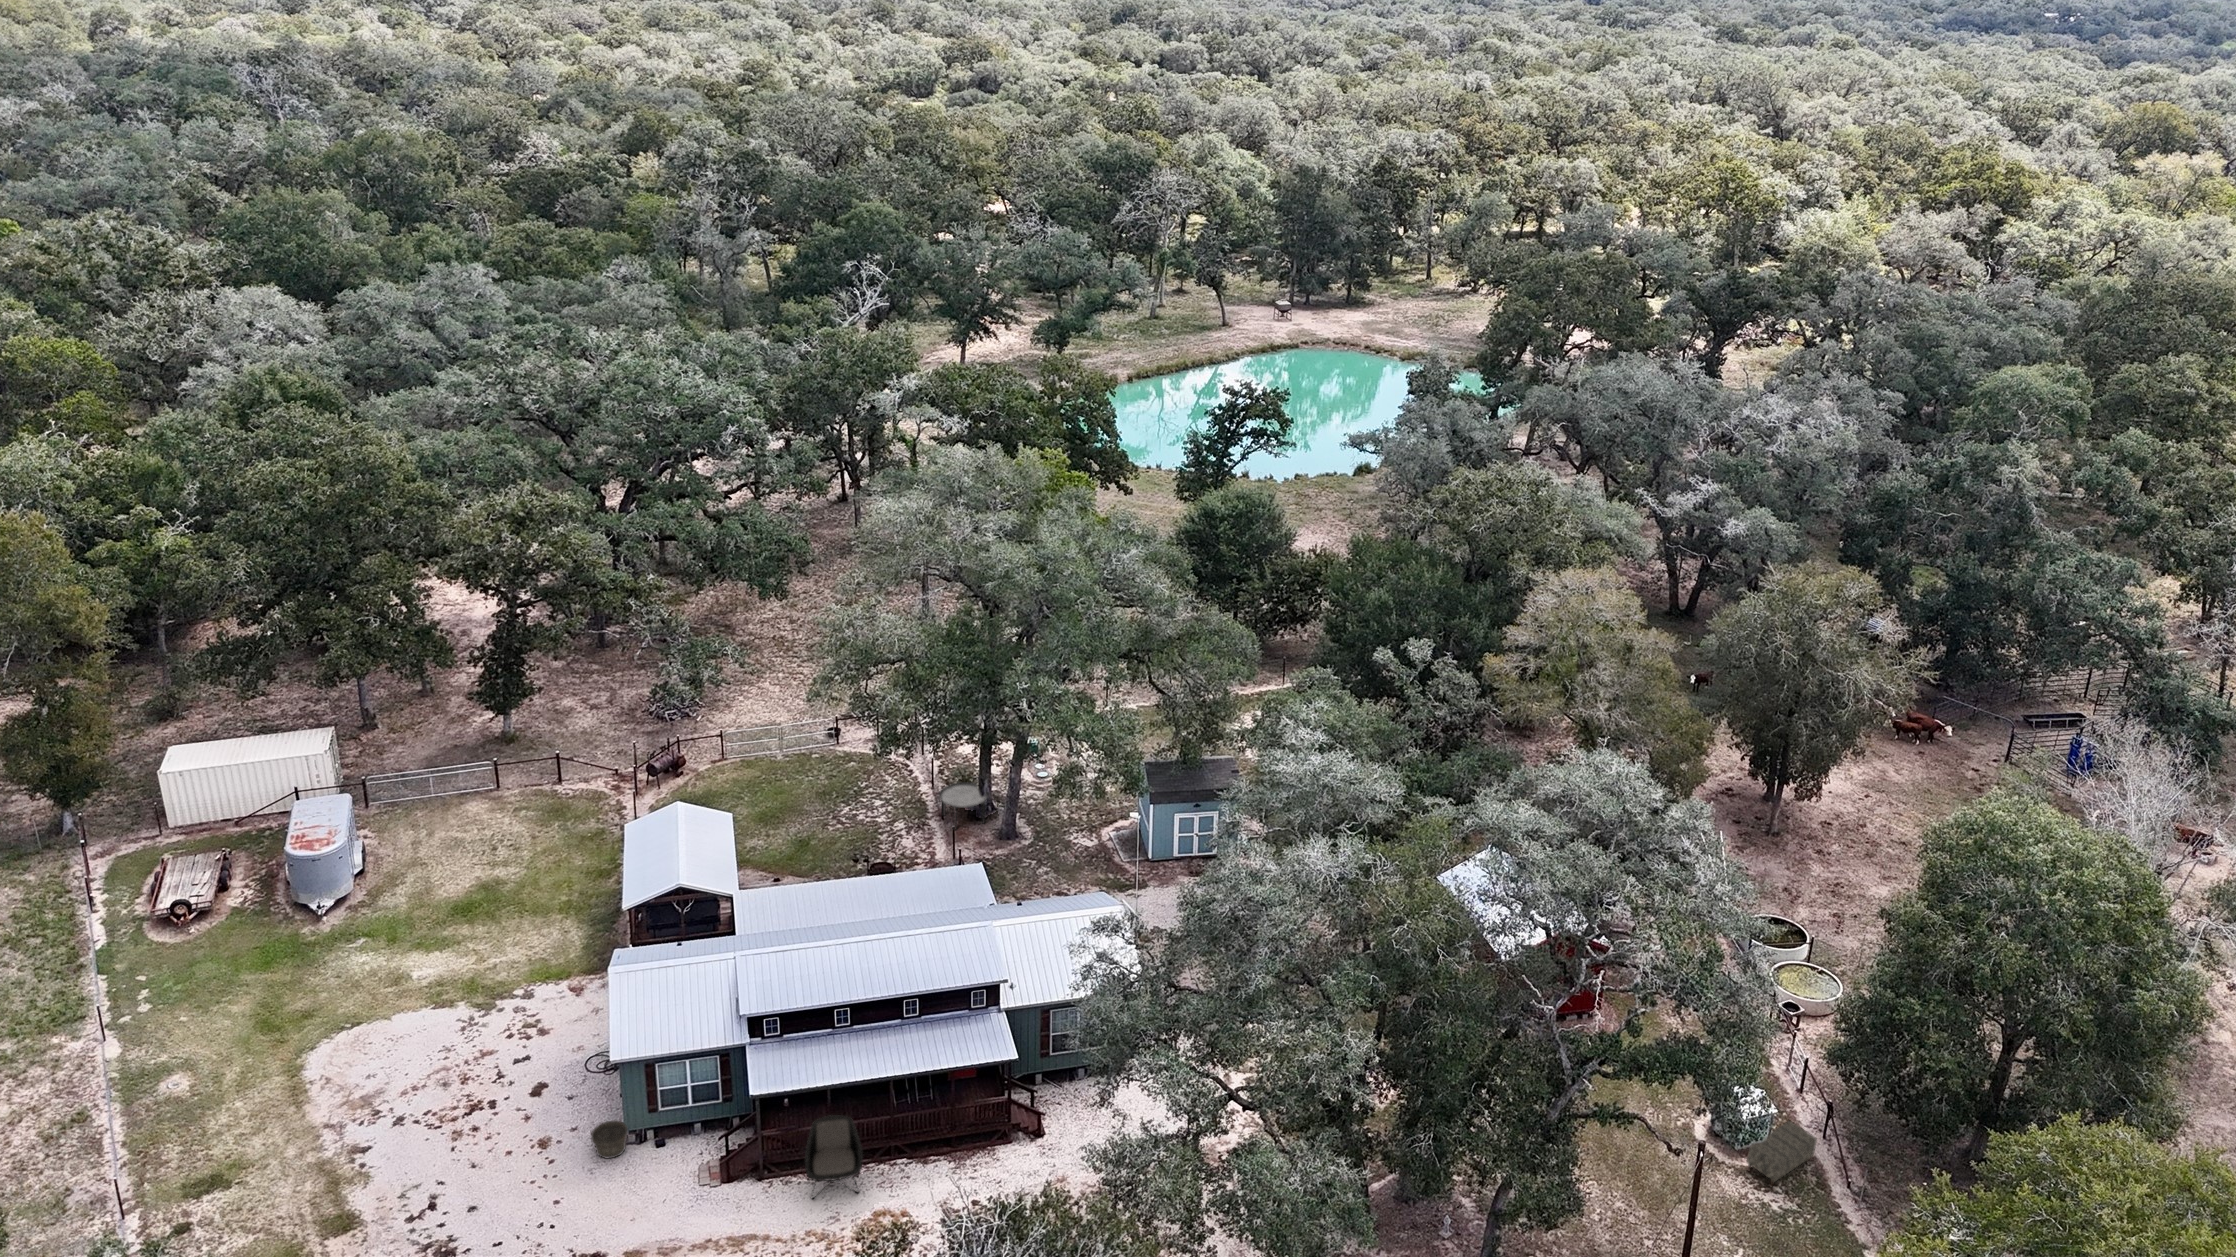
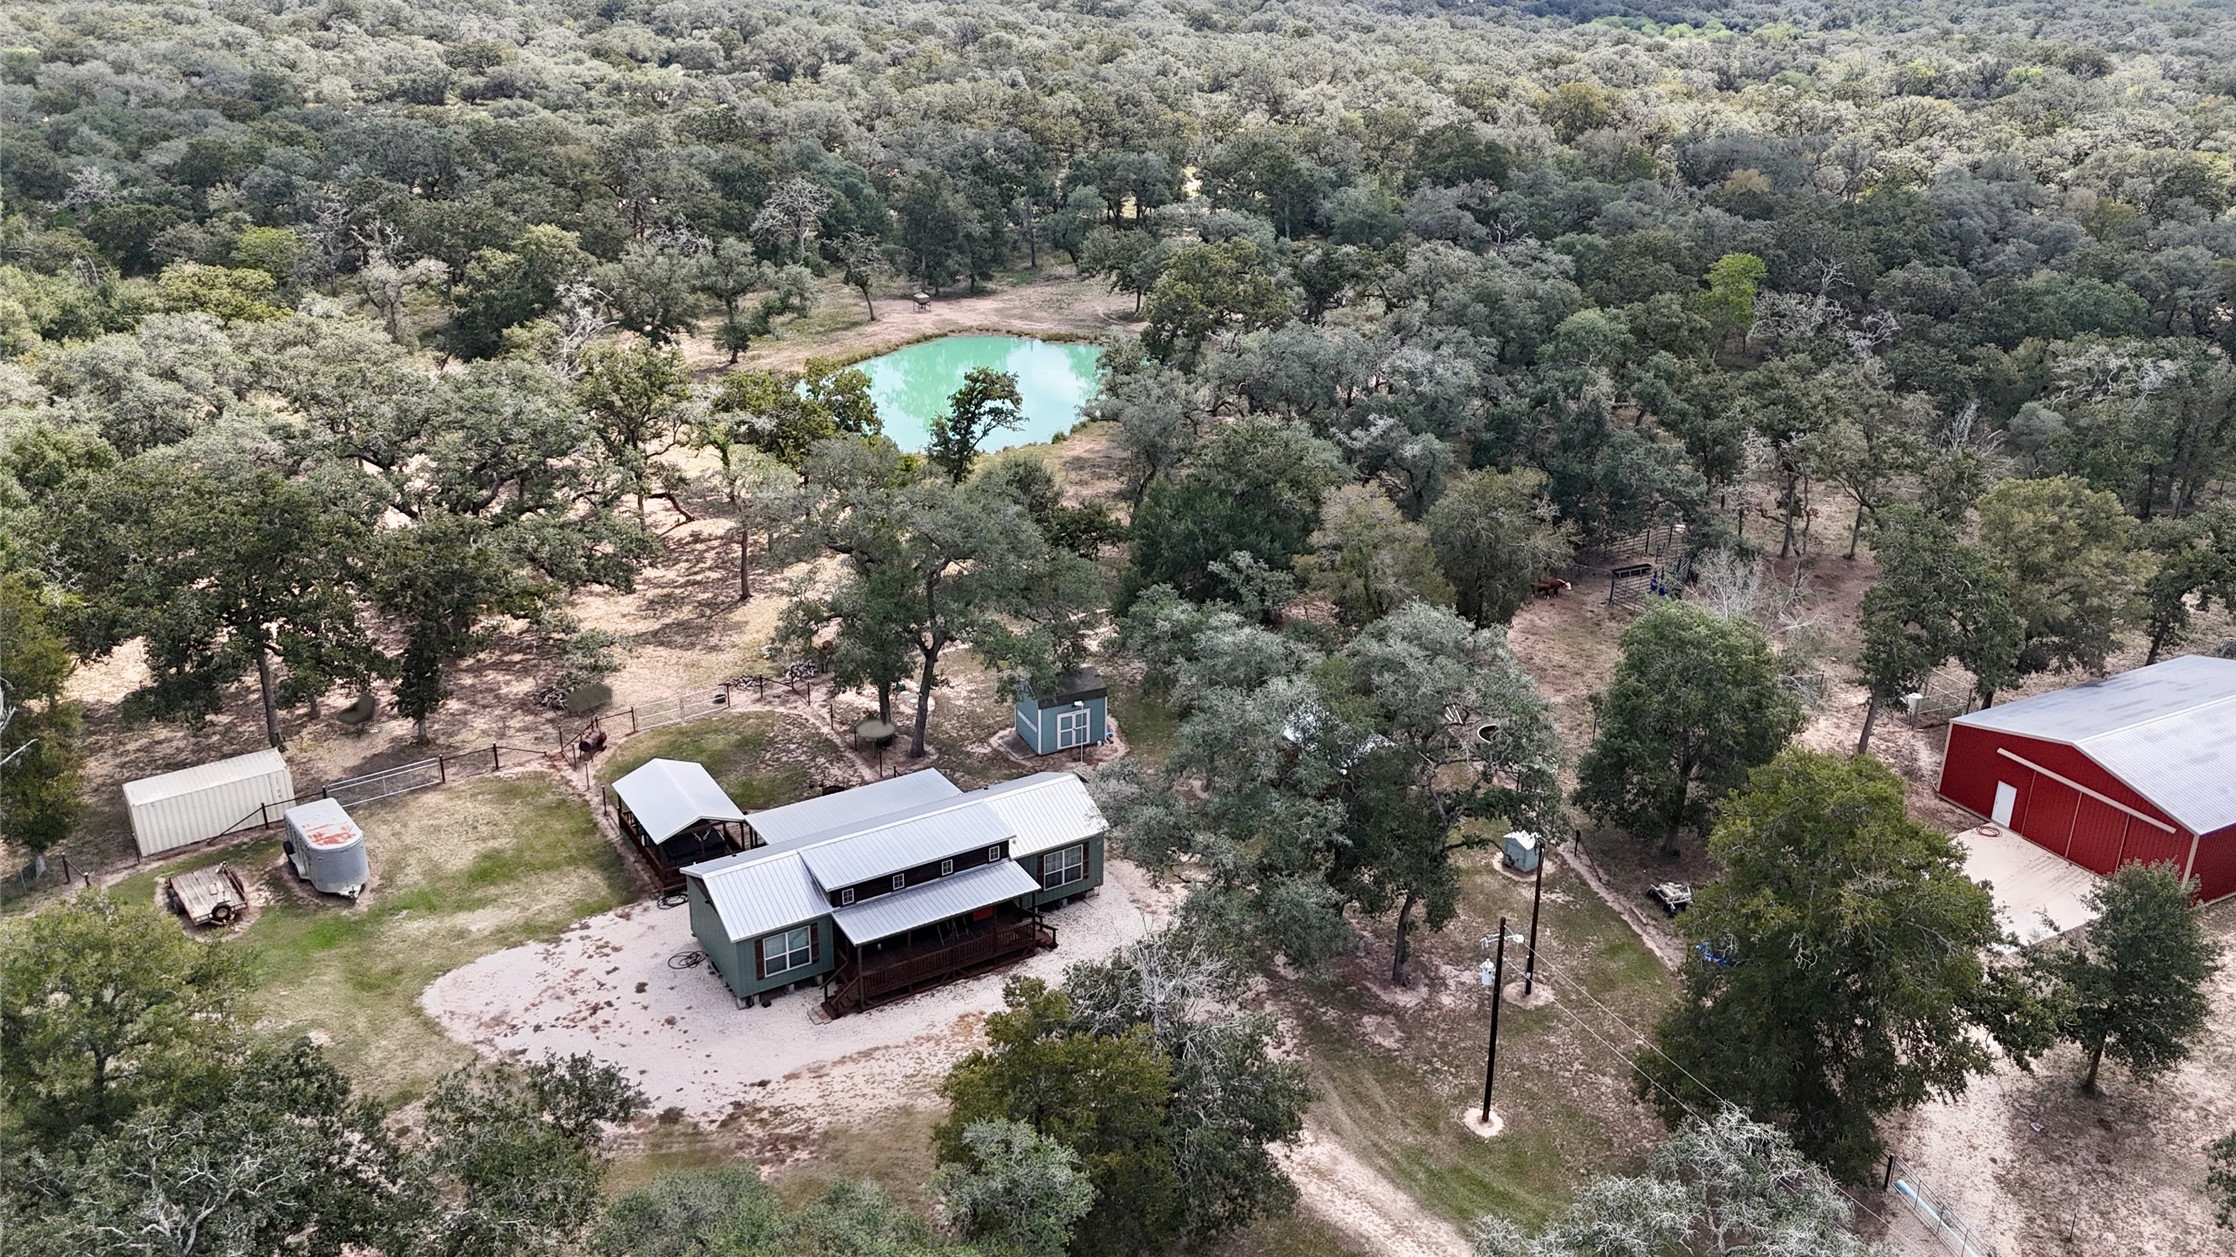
lounge chair: present [805,1115,863,1193] -> present [336,694,377,730]
wooden bucket: present [591,1120,628,1158] -> none [715,991,744,1020]
bench: present [1747,1121,1817,1187] -> present [566,683,613,715]

